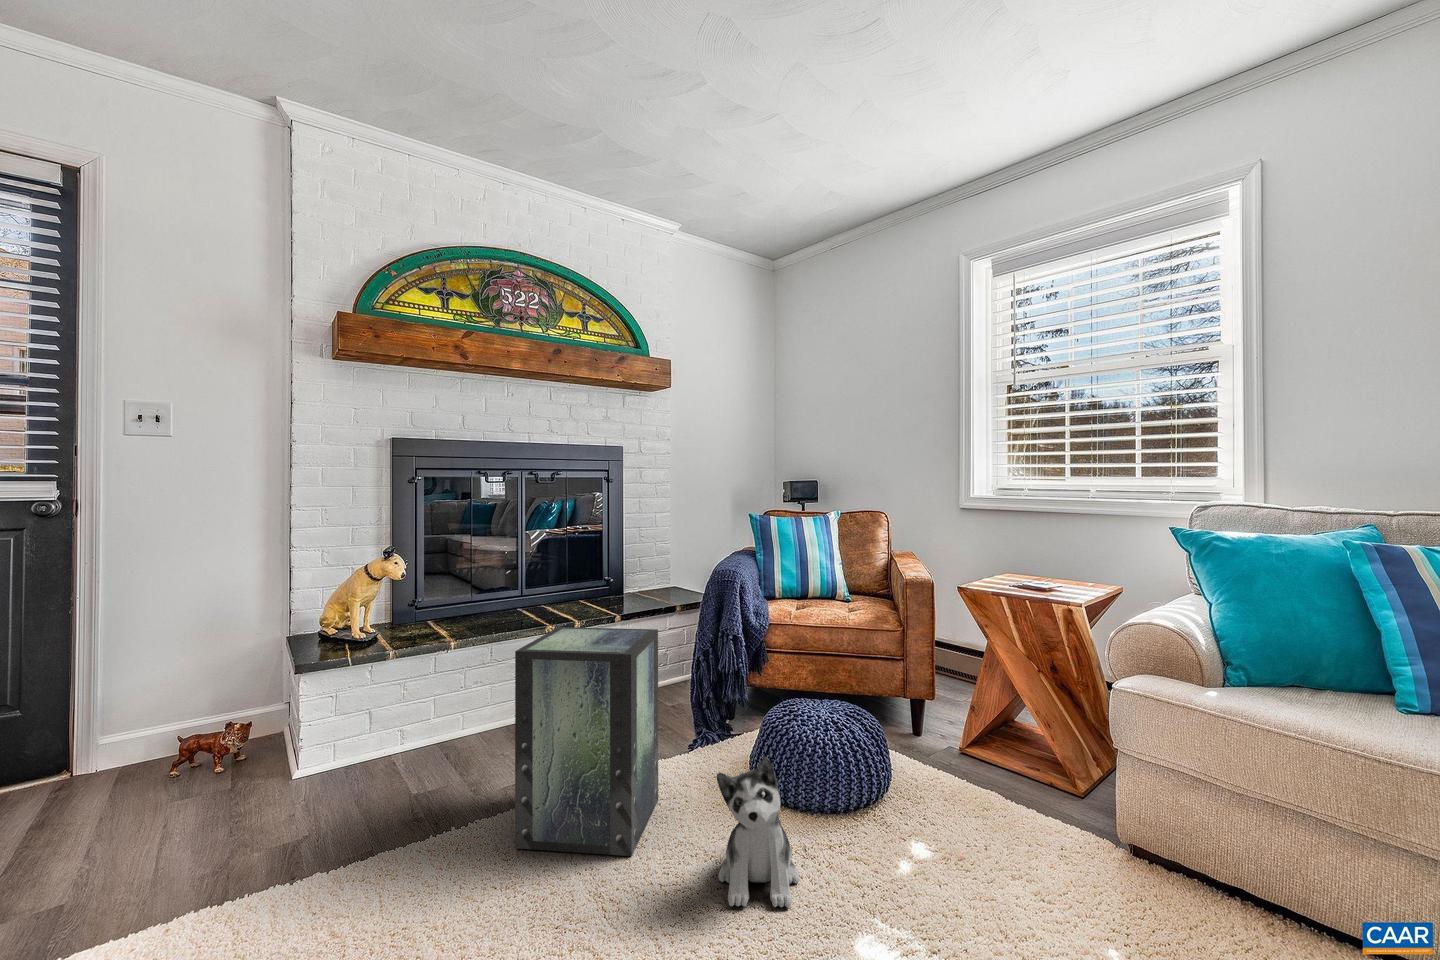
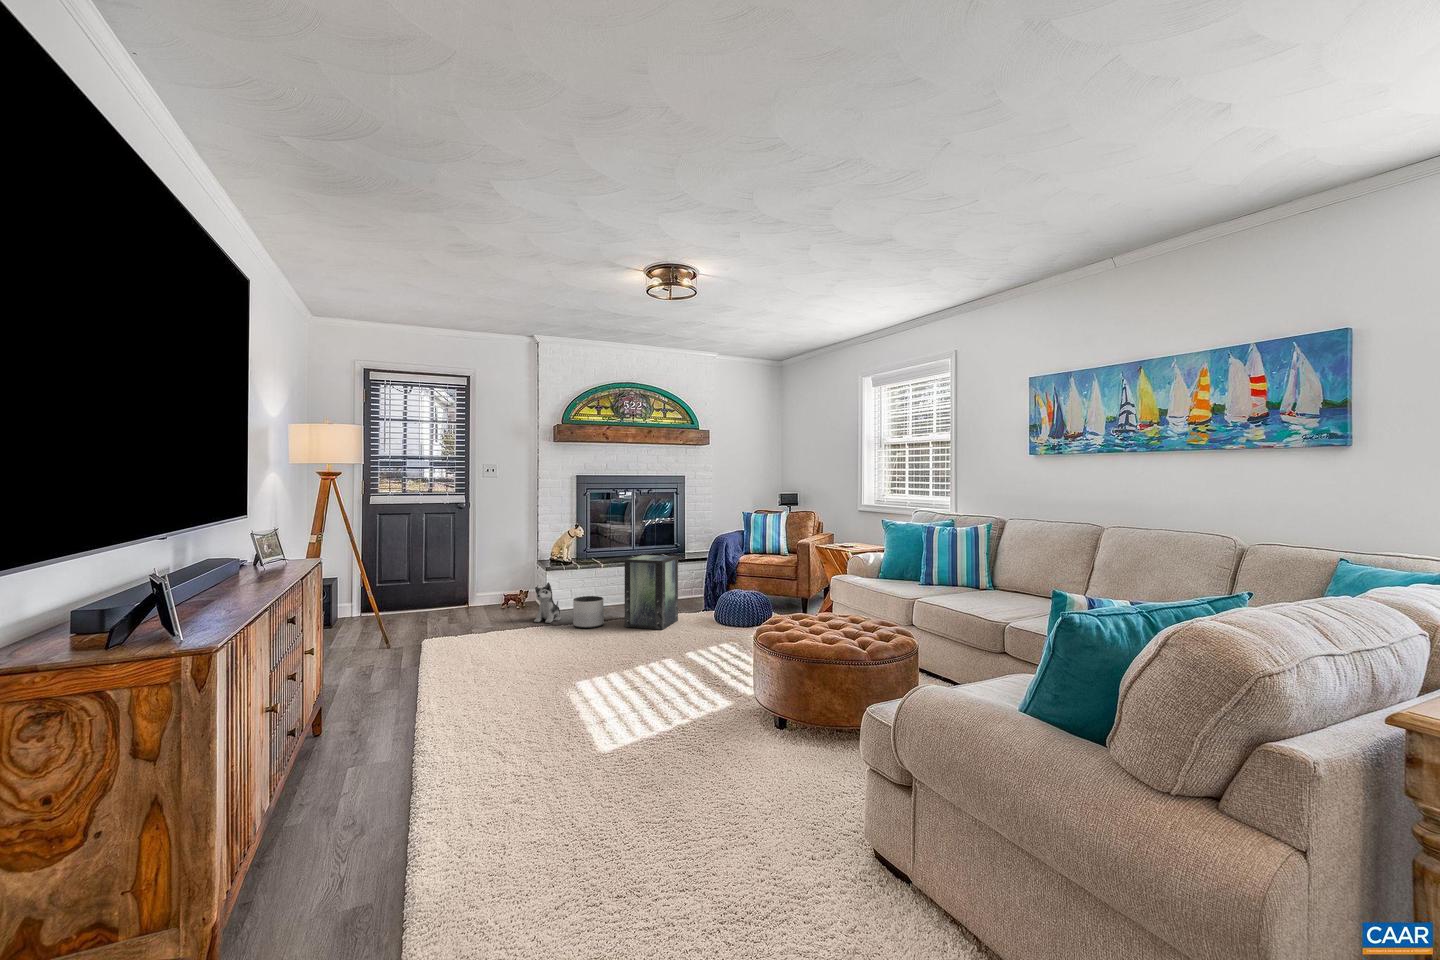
planter: none [354,753,451,868] -> present [573,596,604,628]
plush toy: present [717,757,799,907] -> present [534,582,561,623]

